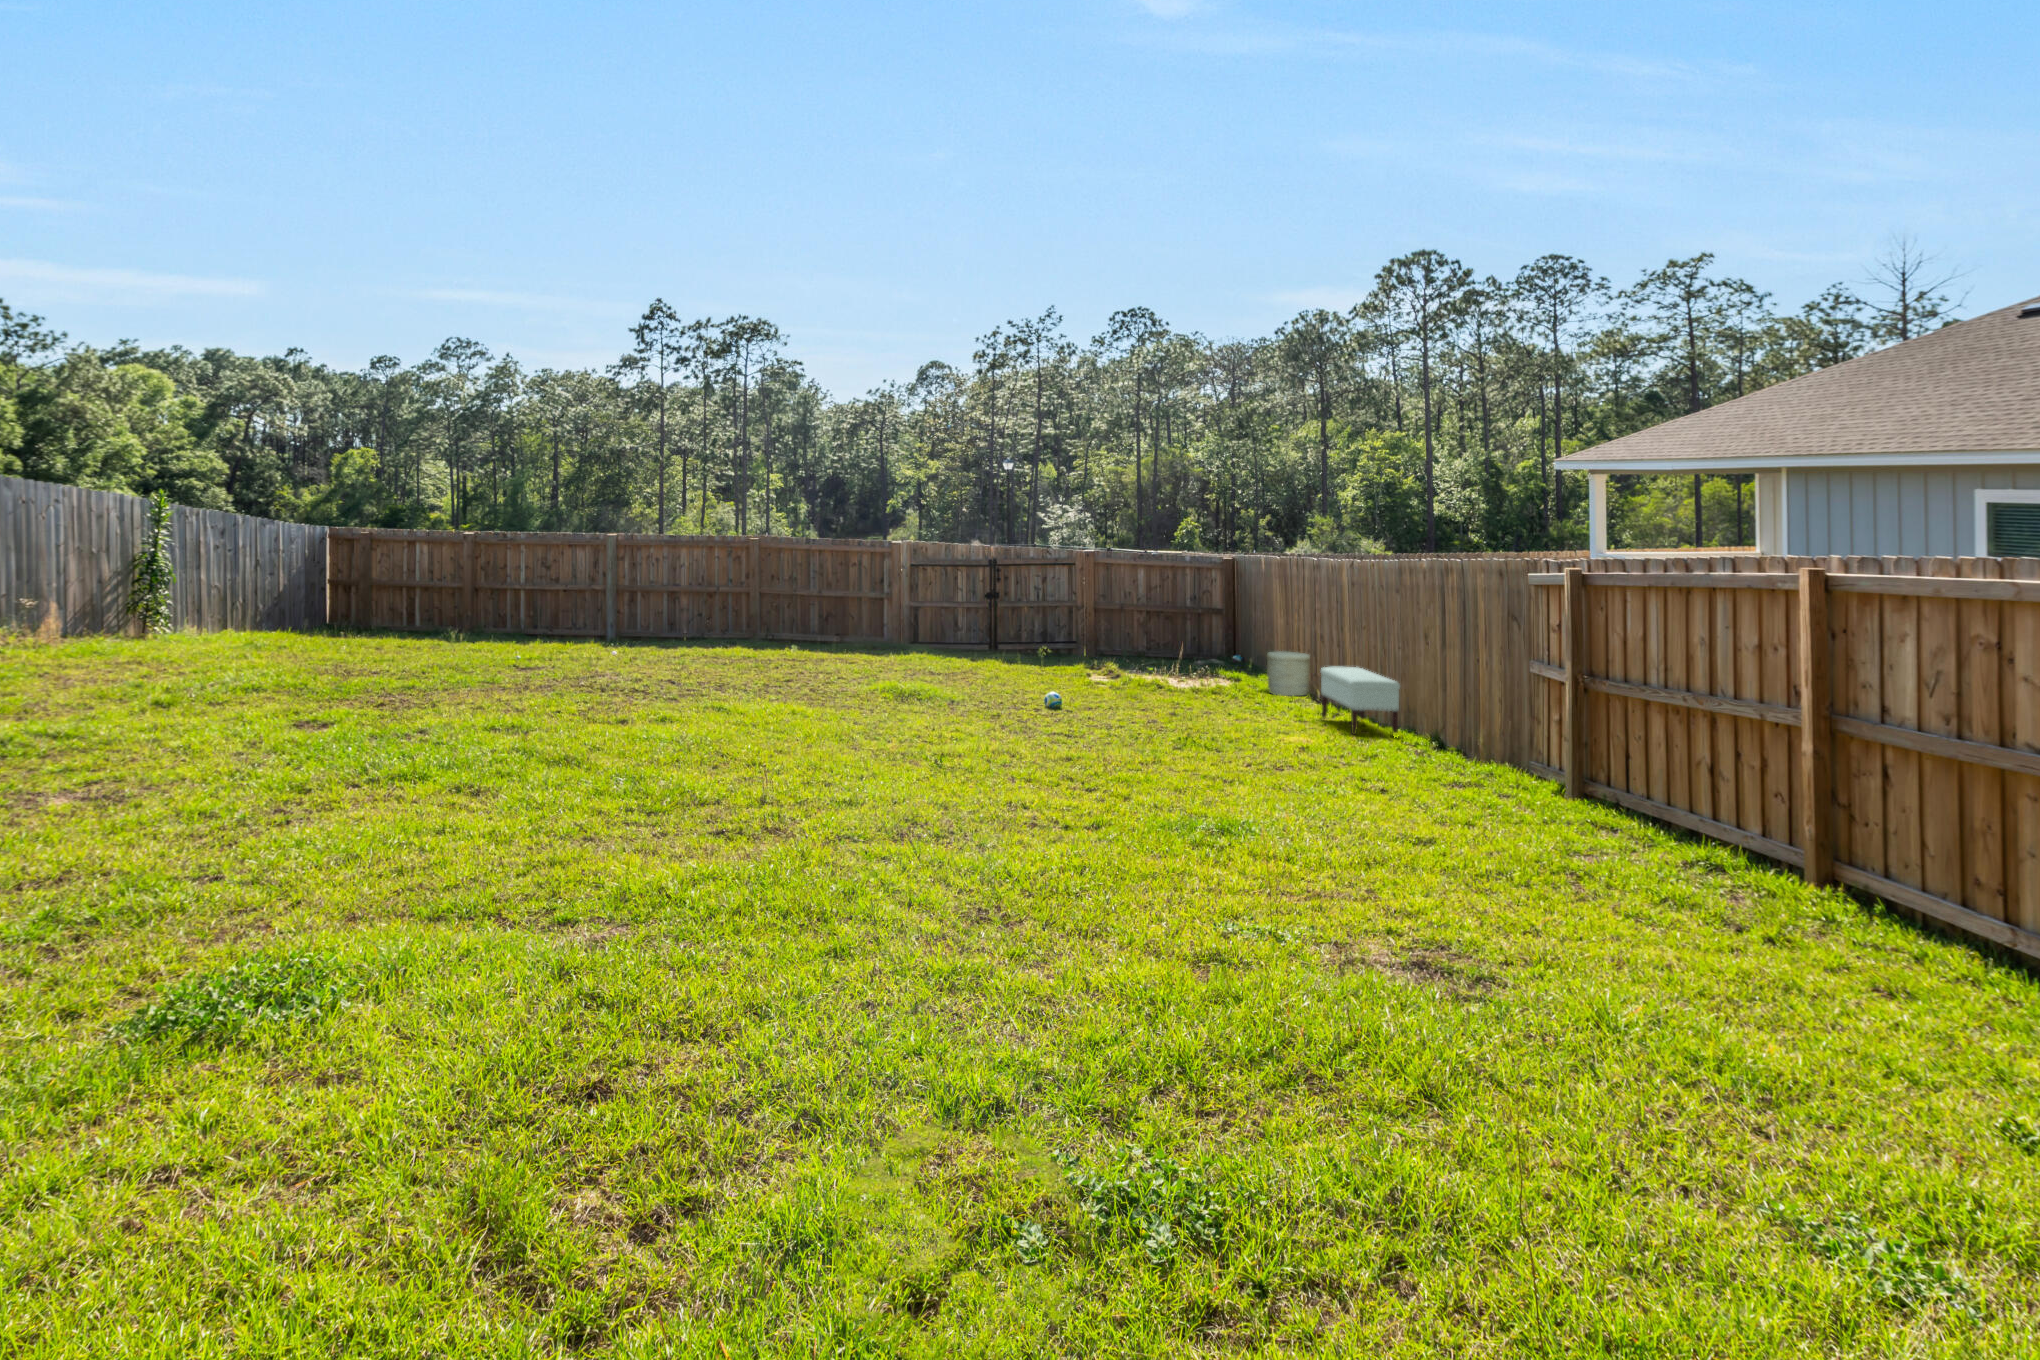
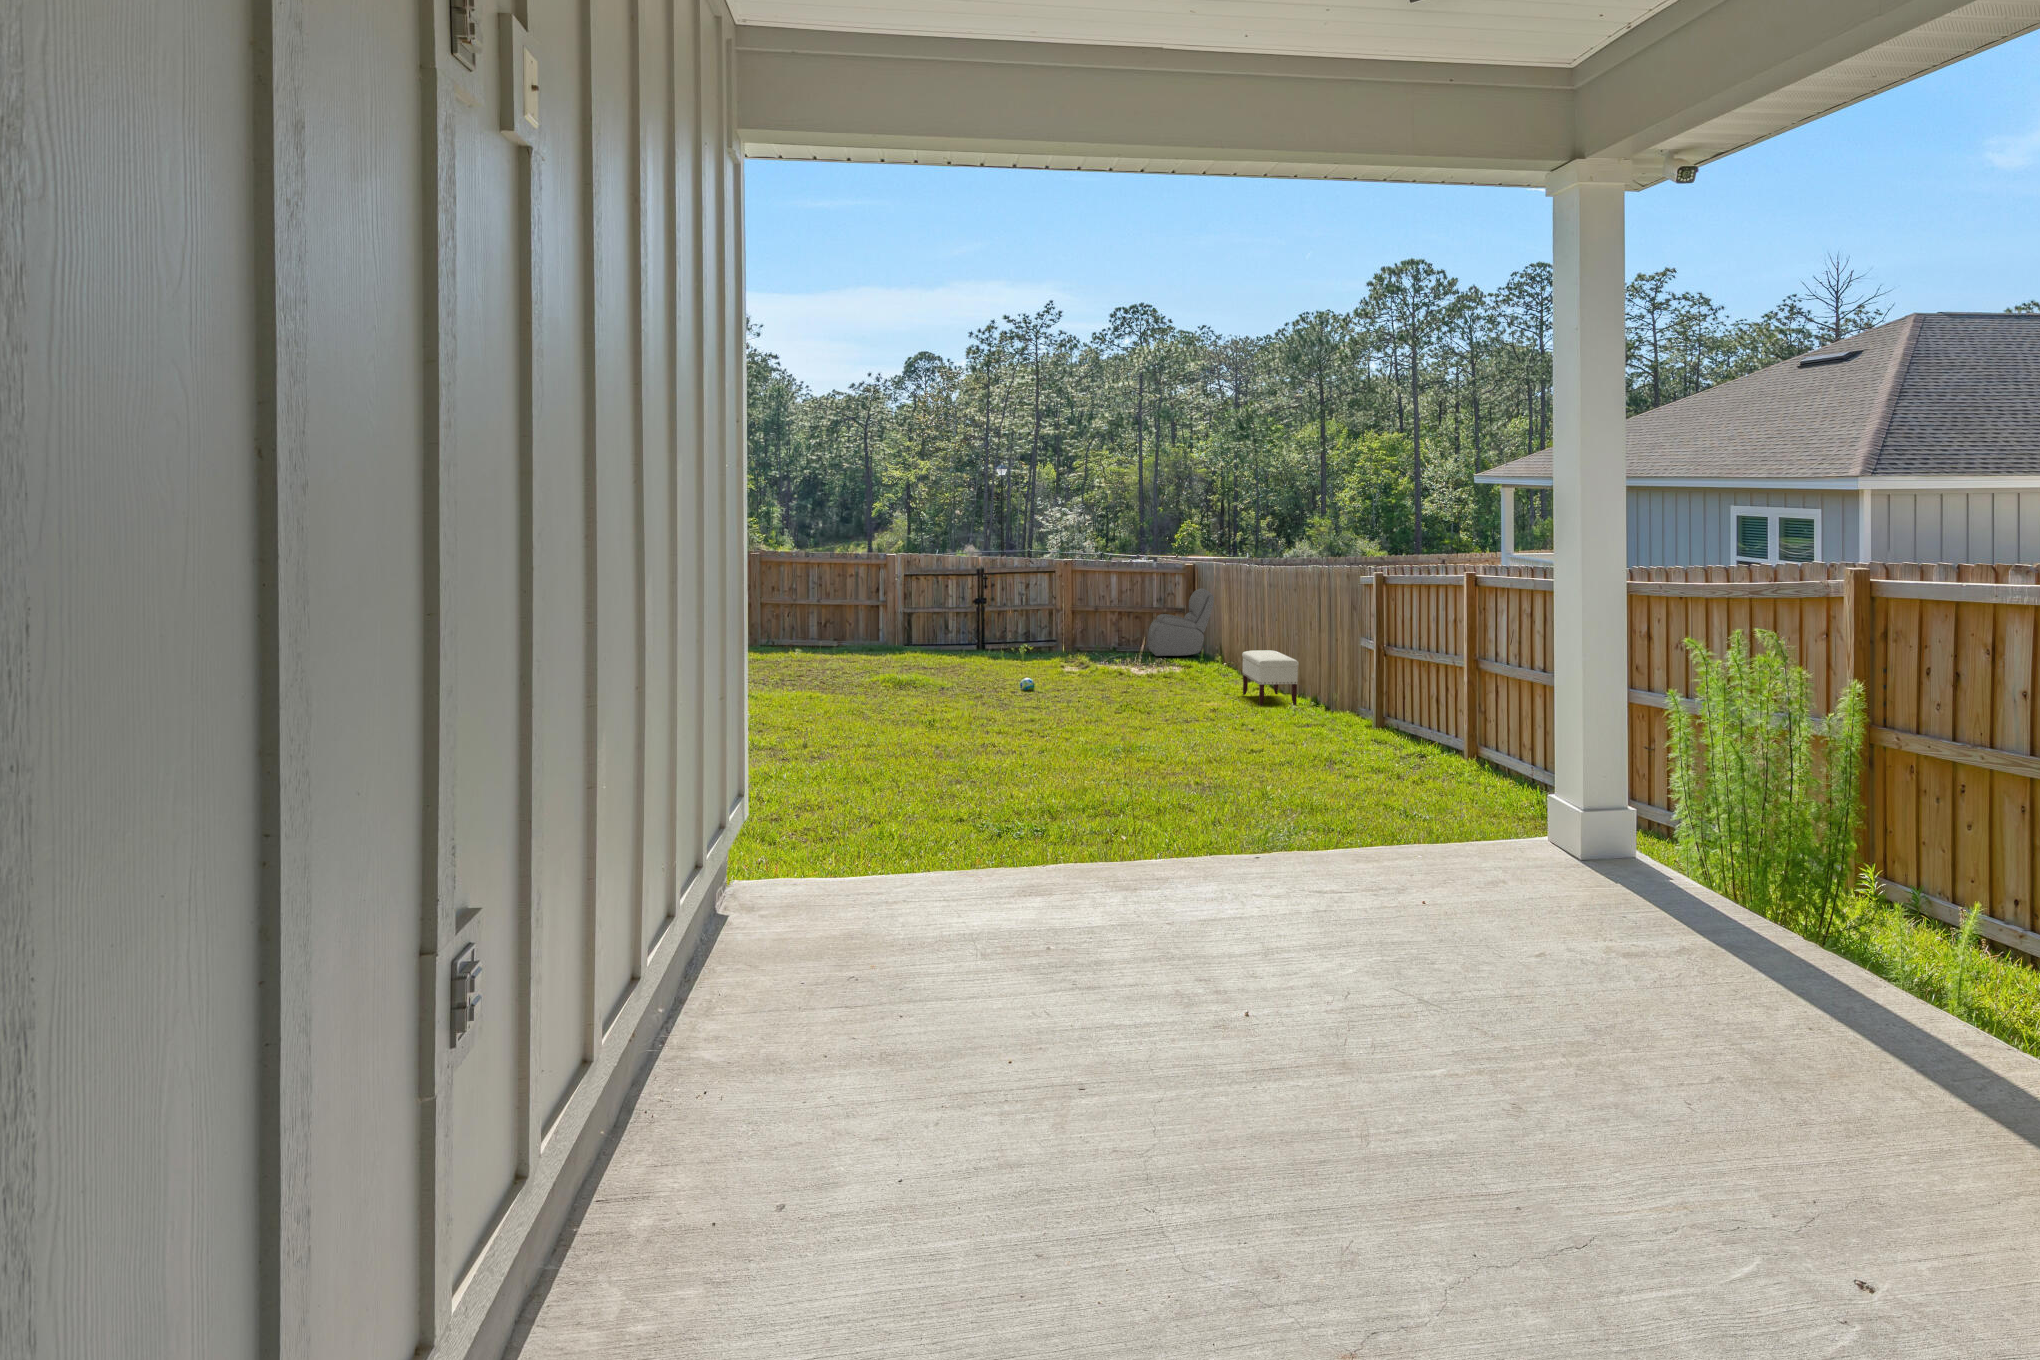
chair: none [1178,590,1253,665] -> present [1148,588,1214,657]
woven basket: present [1267,651,1310,696] -> none [1211,641,1249,680]

